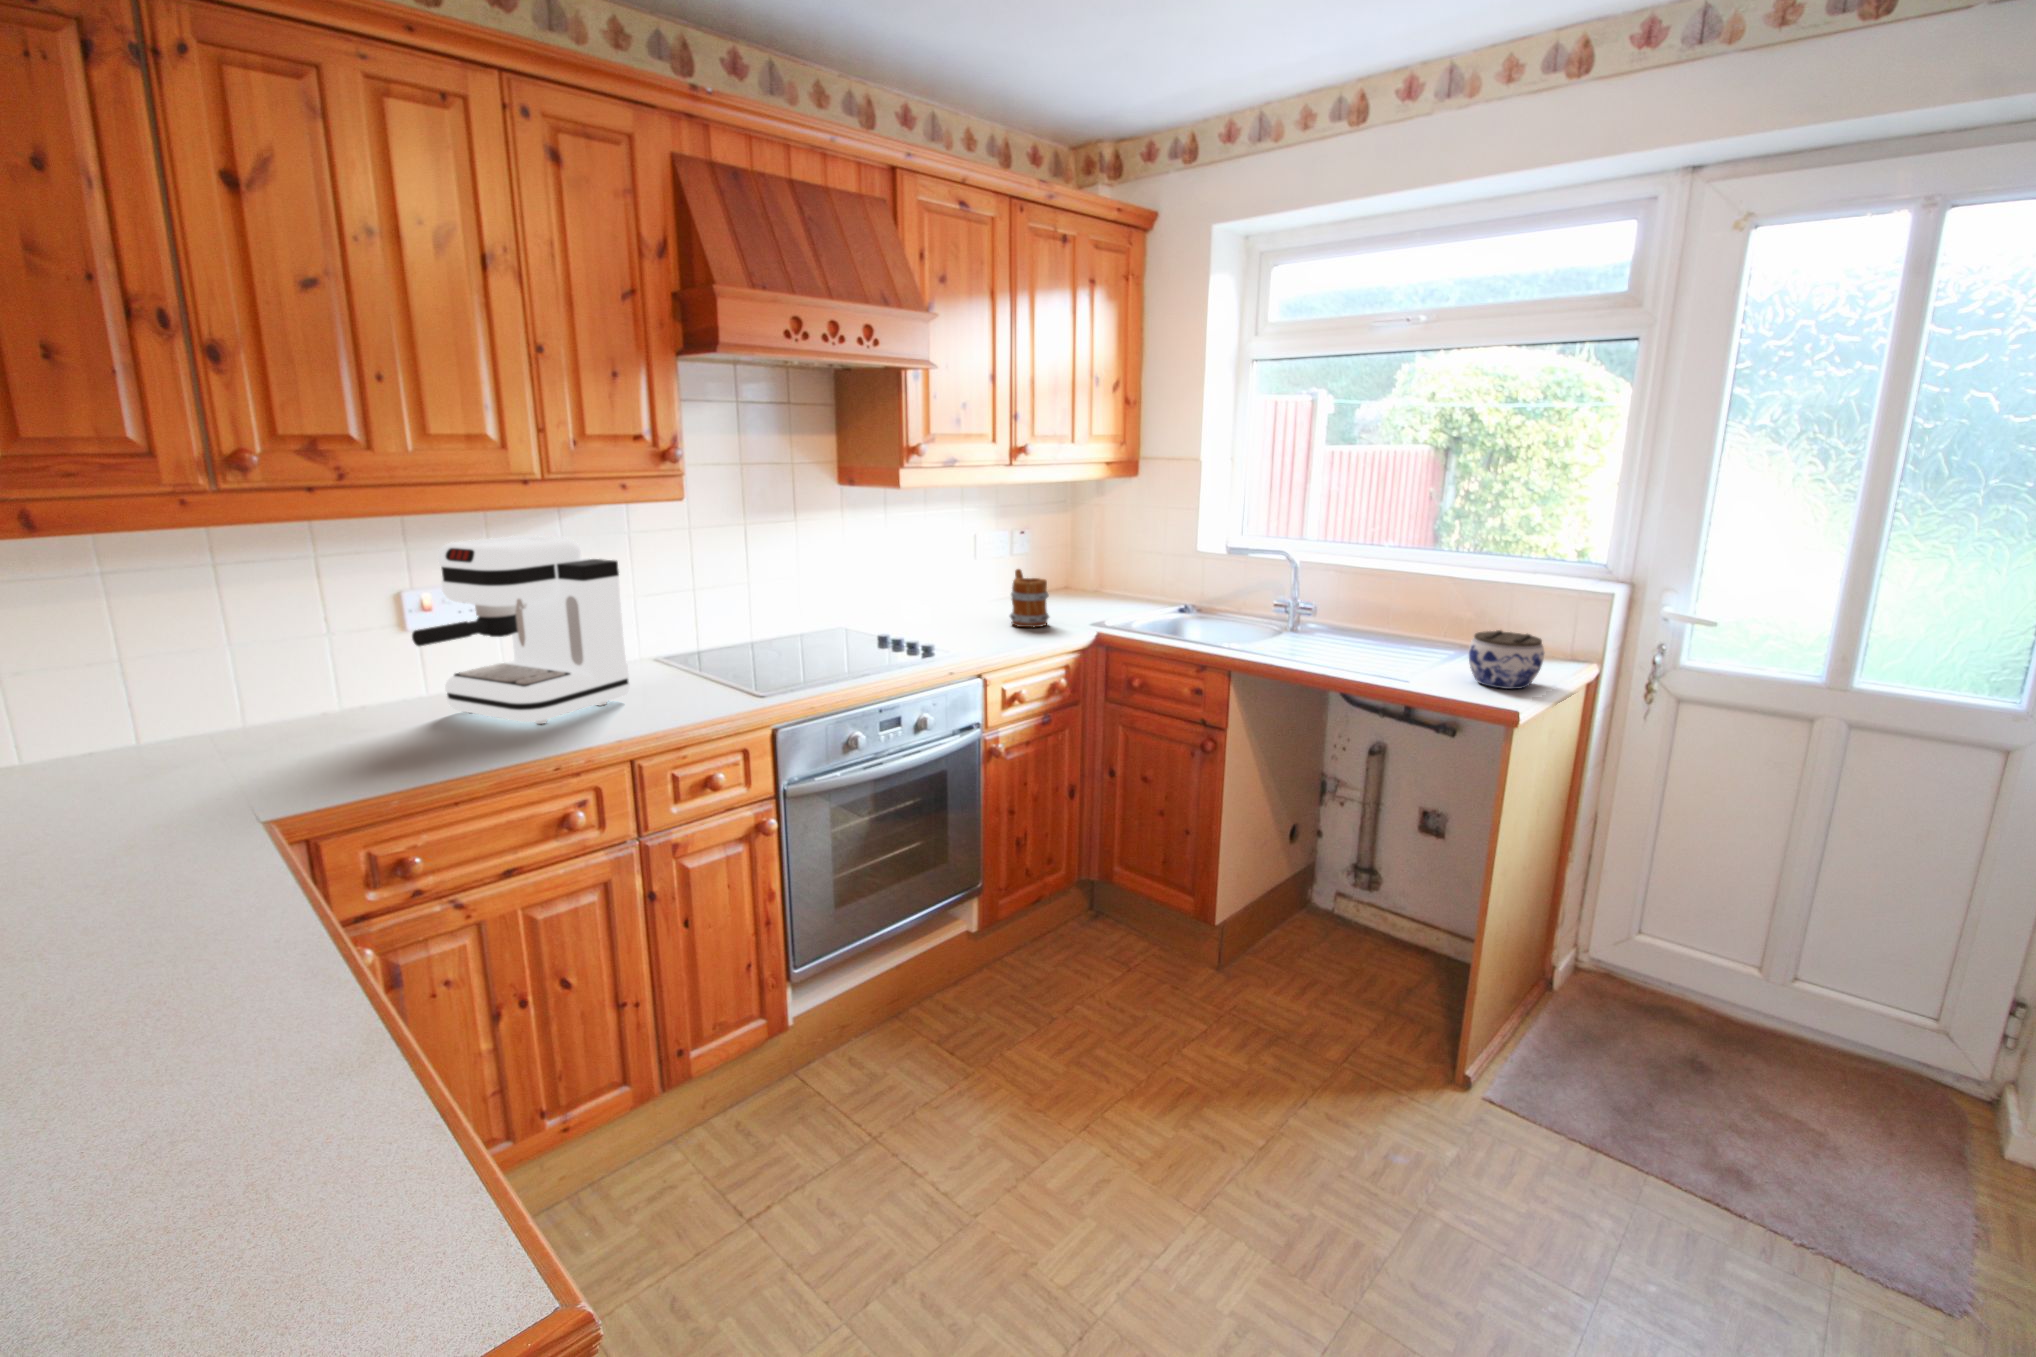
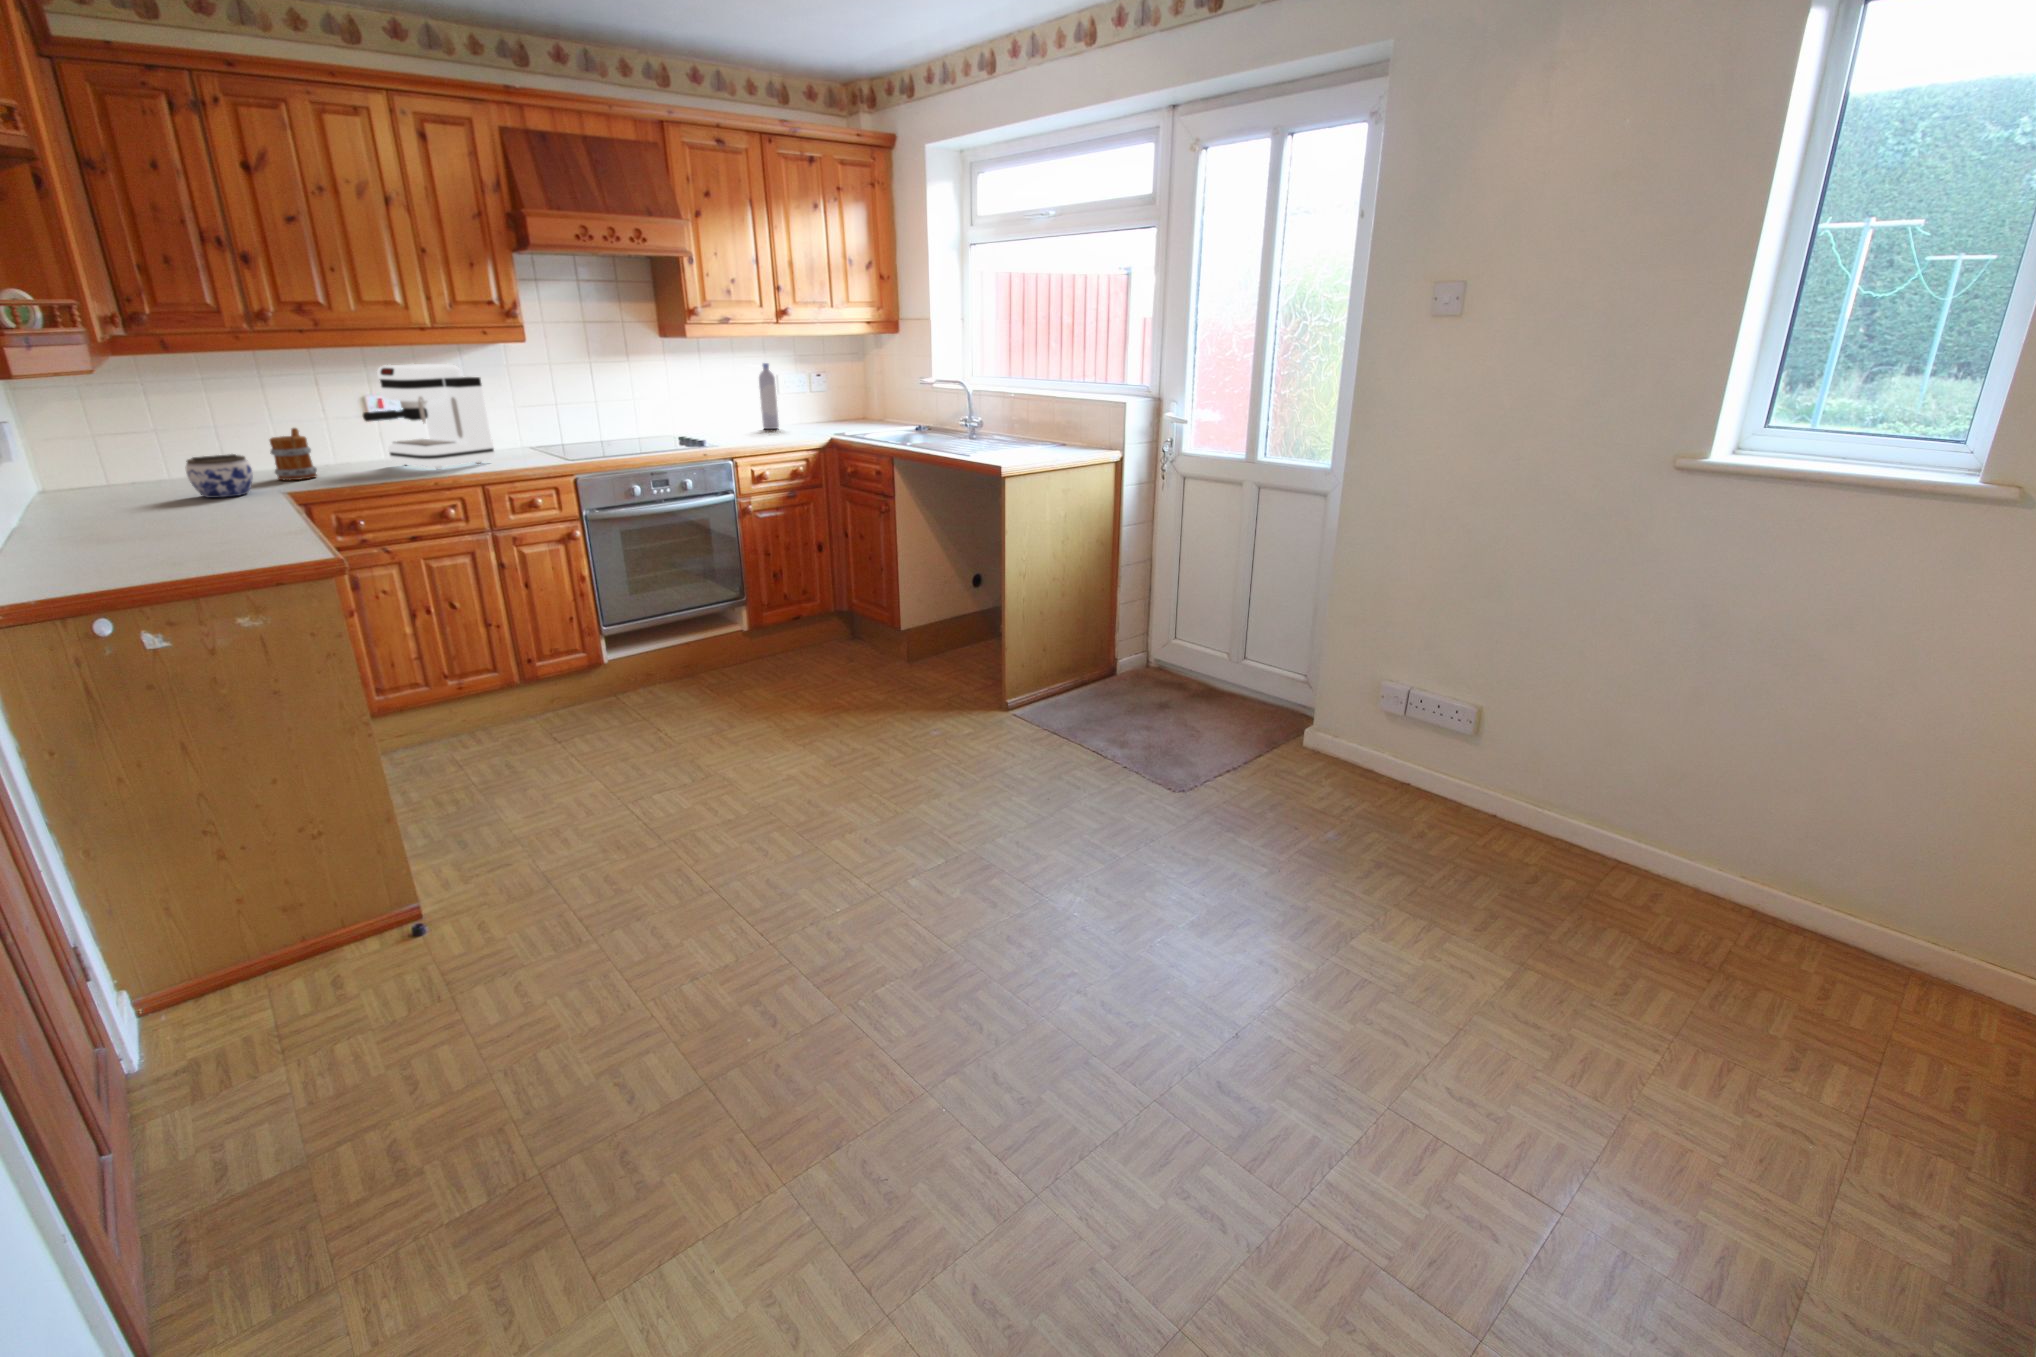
bottle: none [962,519,985,612] -> present [759,363,779,429]
mug: present [1010,569,1049,627] -> present [270,428,317,480]
jar: present [1469,630,1544,689] -> present [185,454,253,498]

